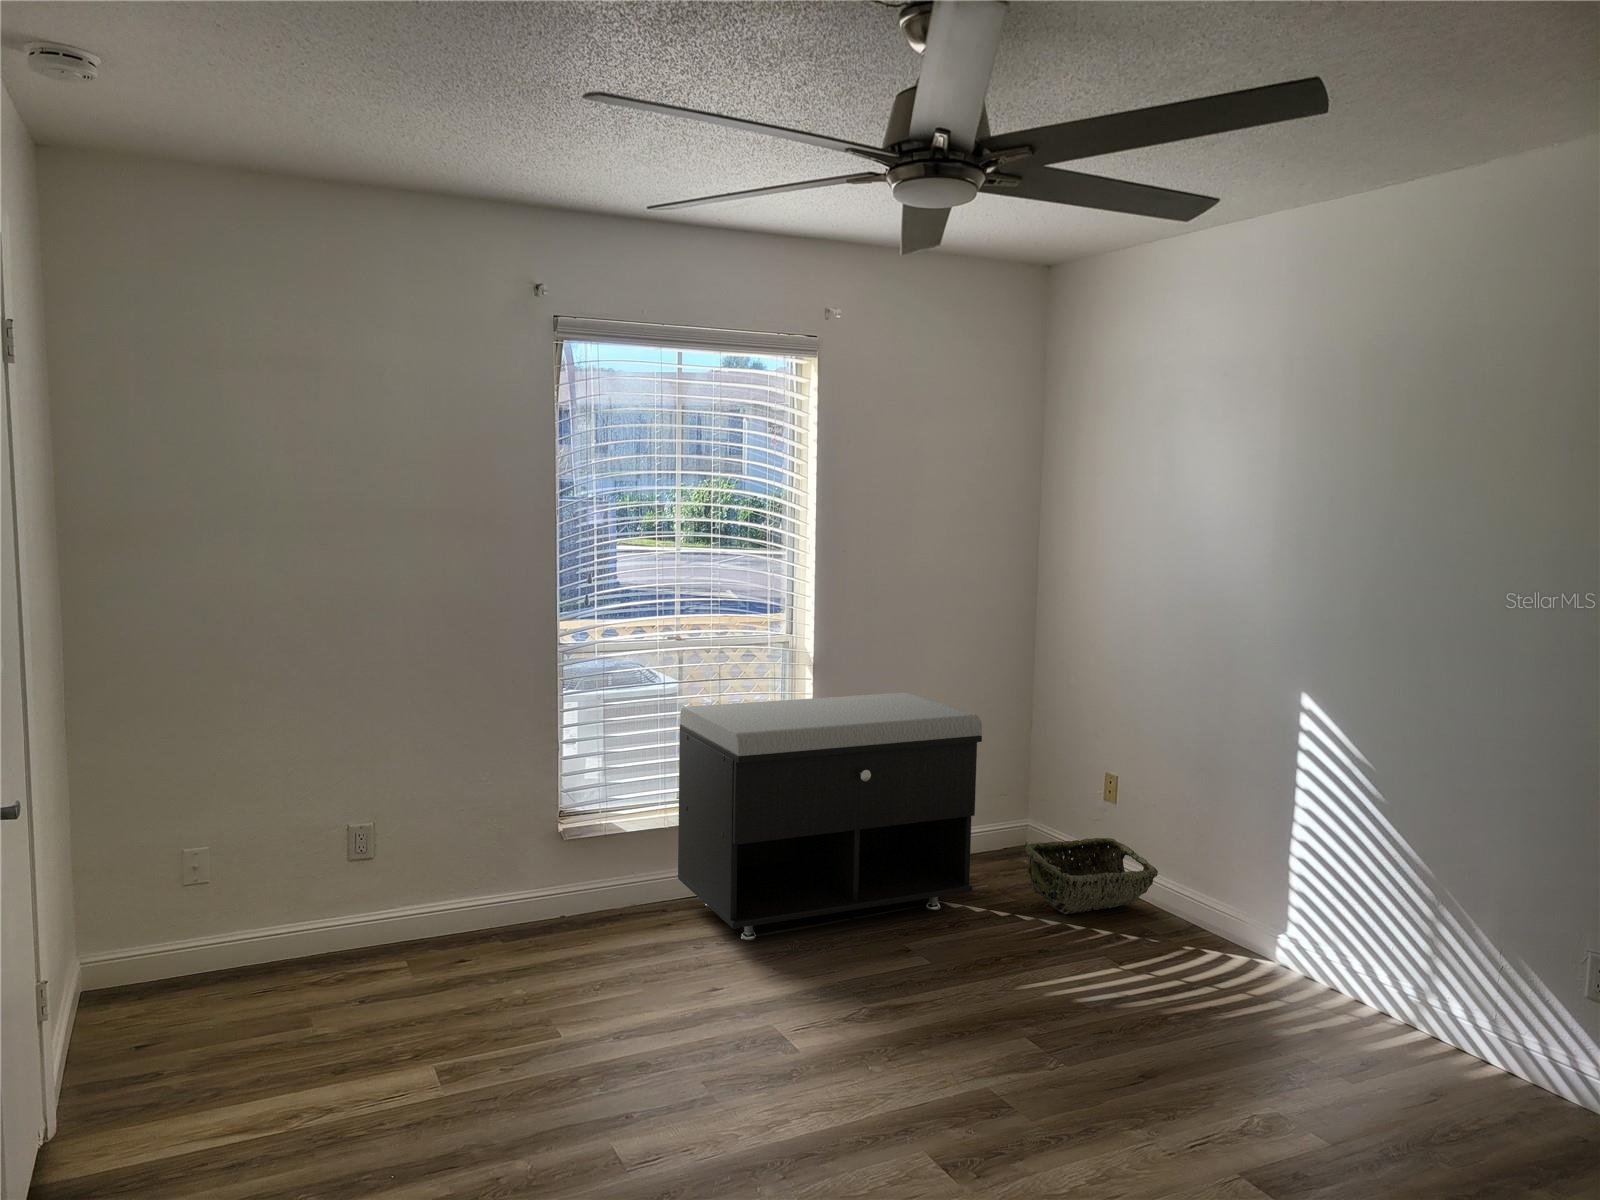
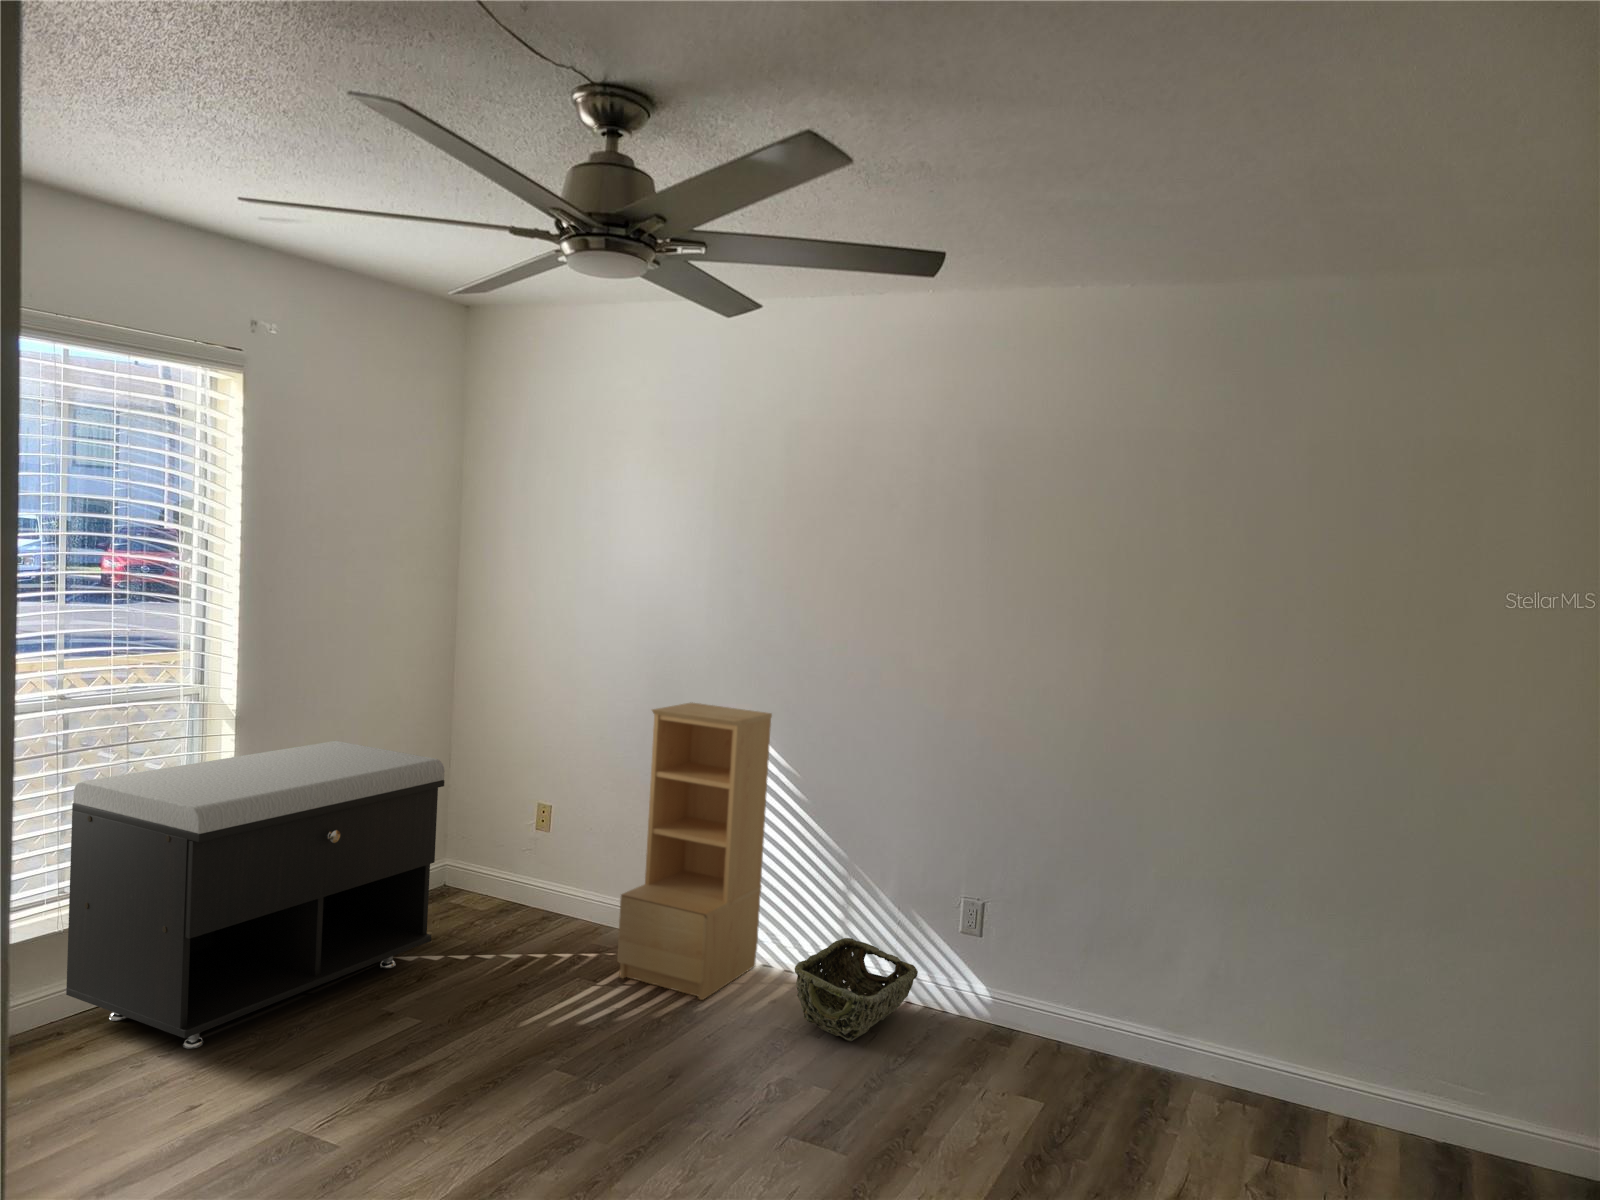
bookshelf: none [1145,674,1340,1009] -> present [617,703,772,1000]
woven basket: present [1026,838,1158,914] -> present [795,938,918,1041]

